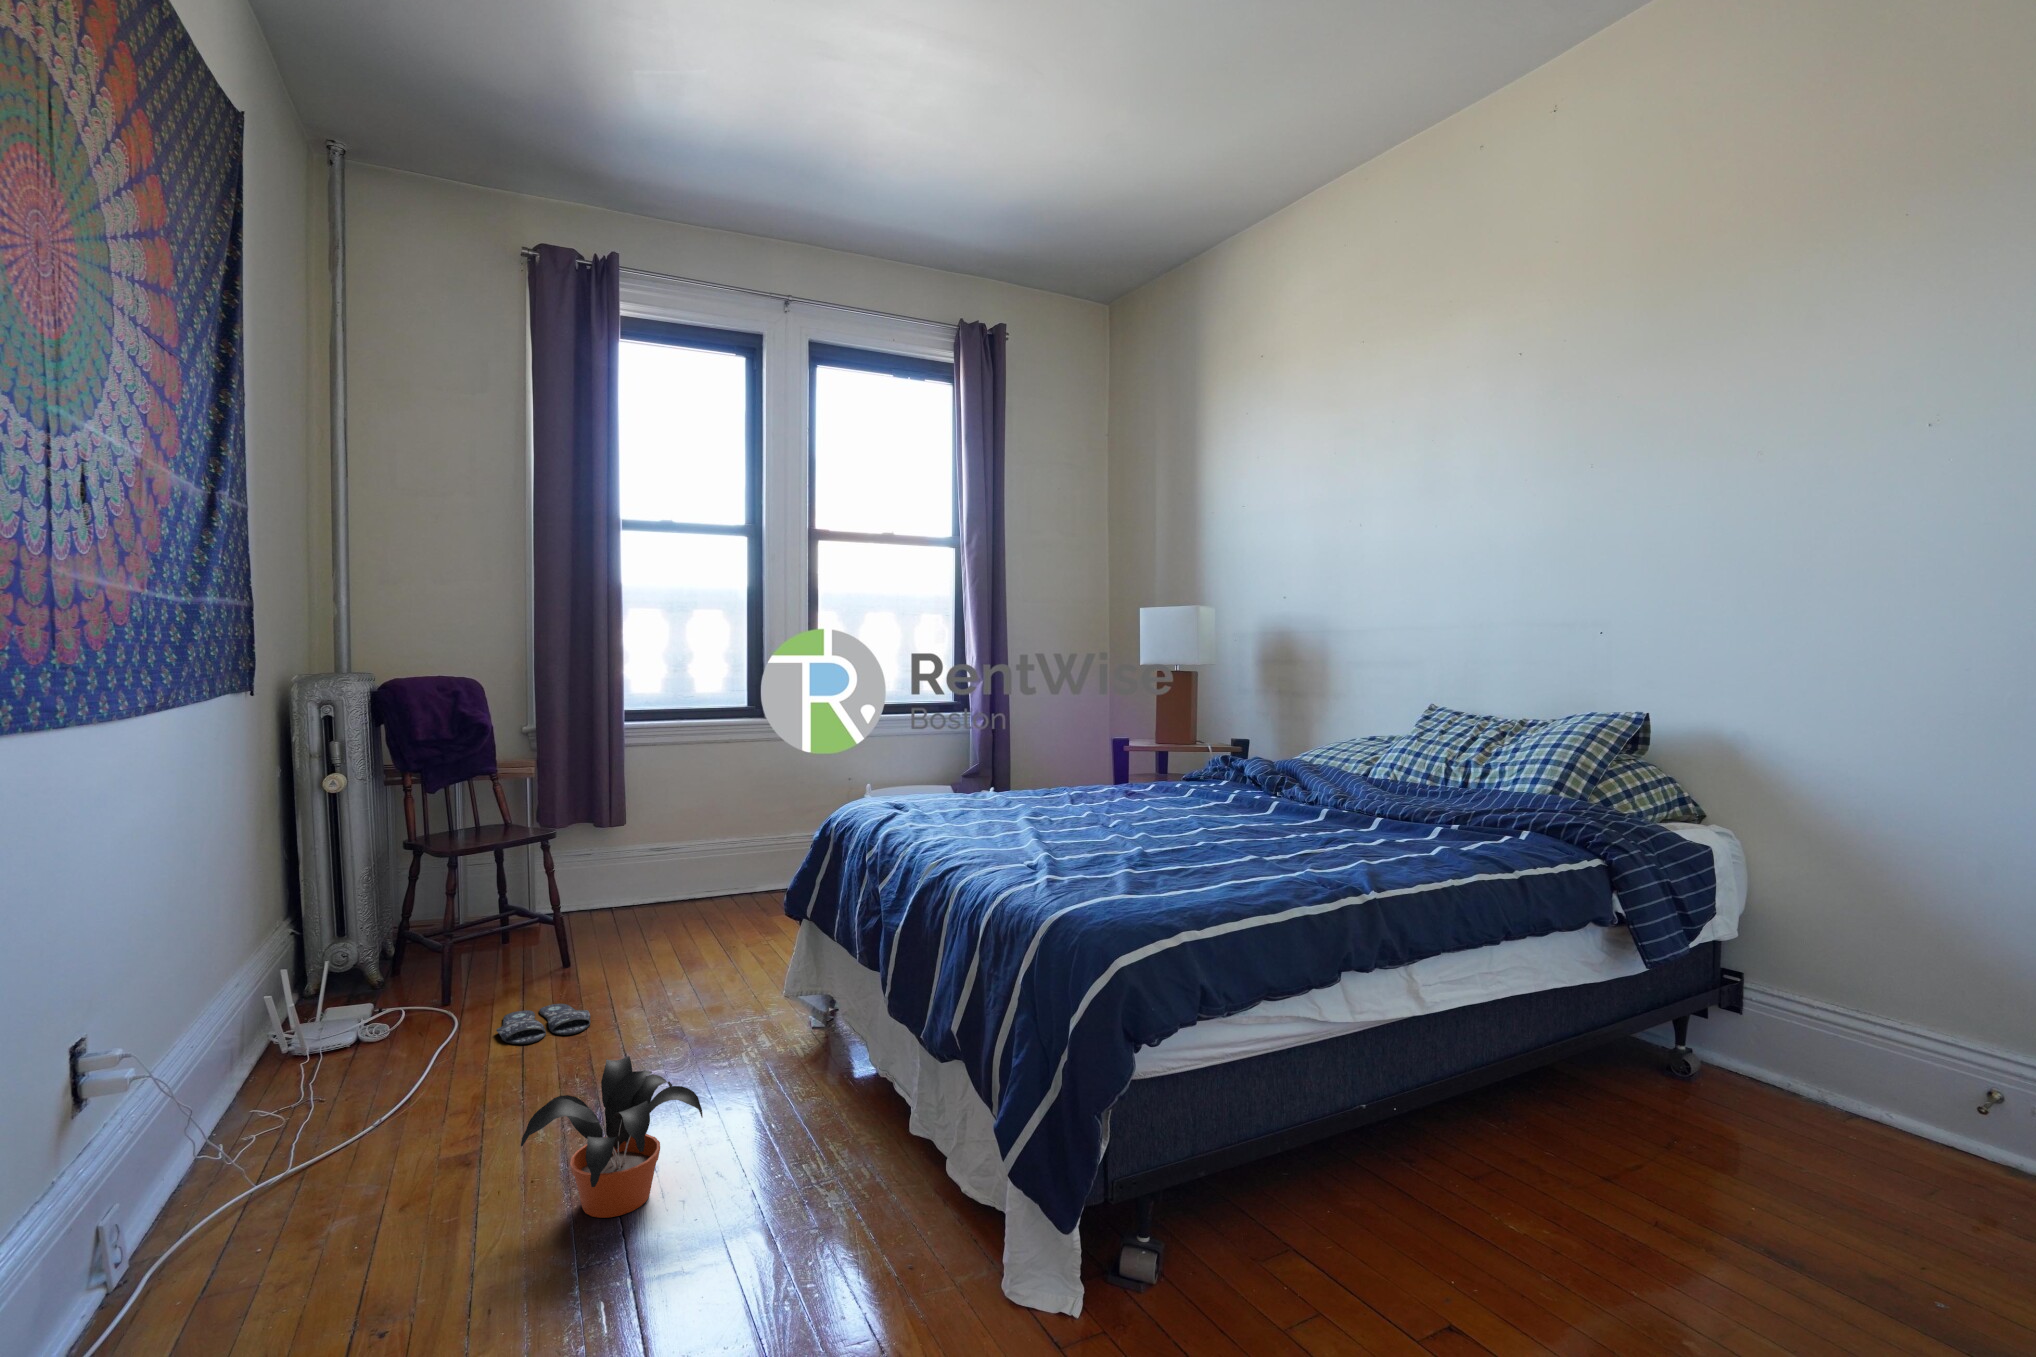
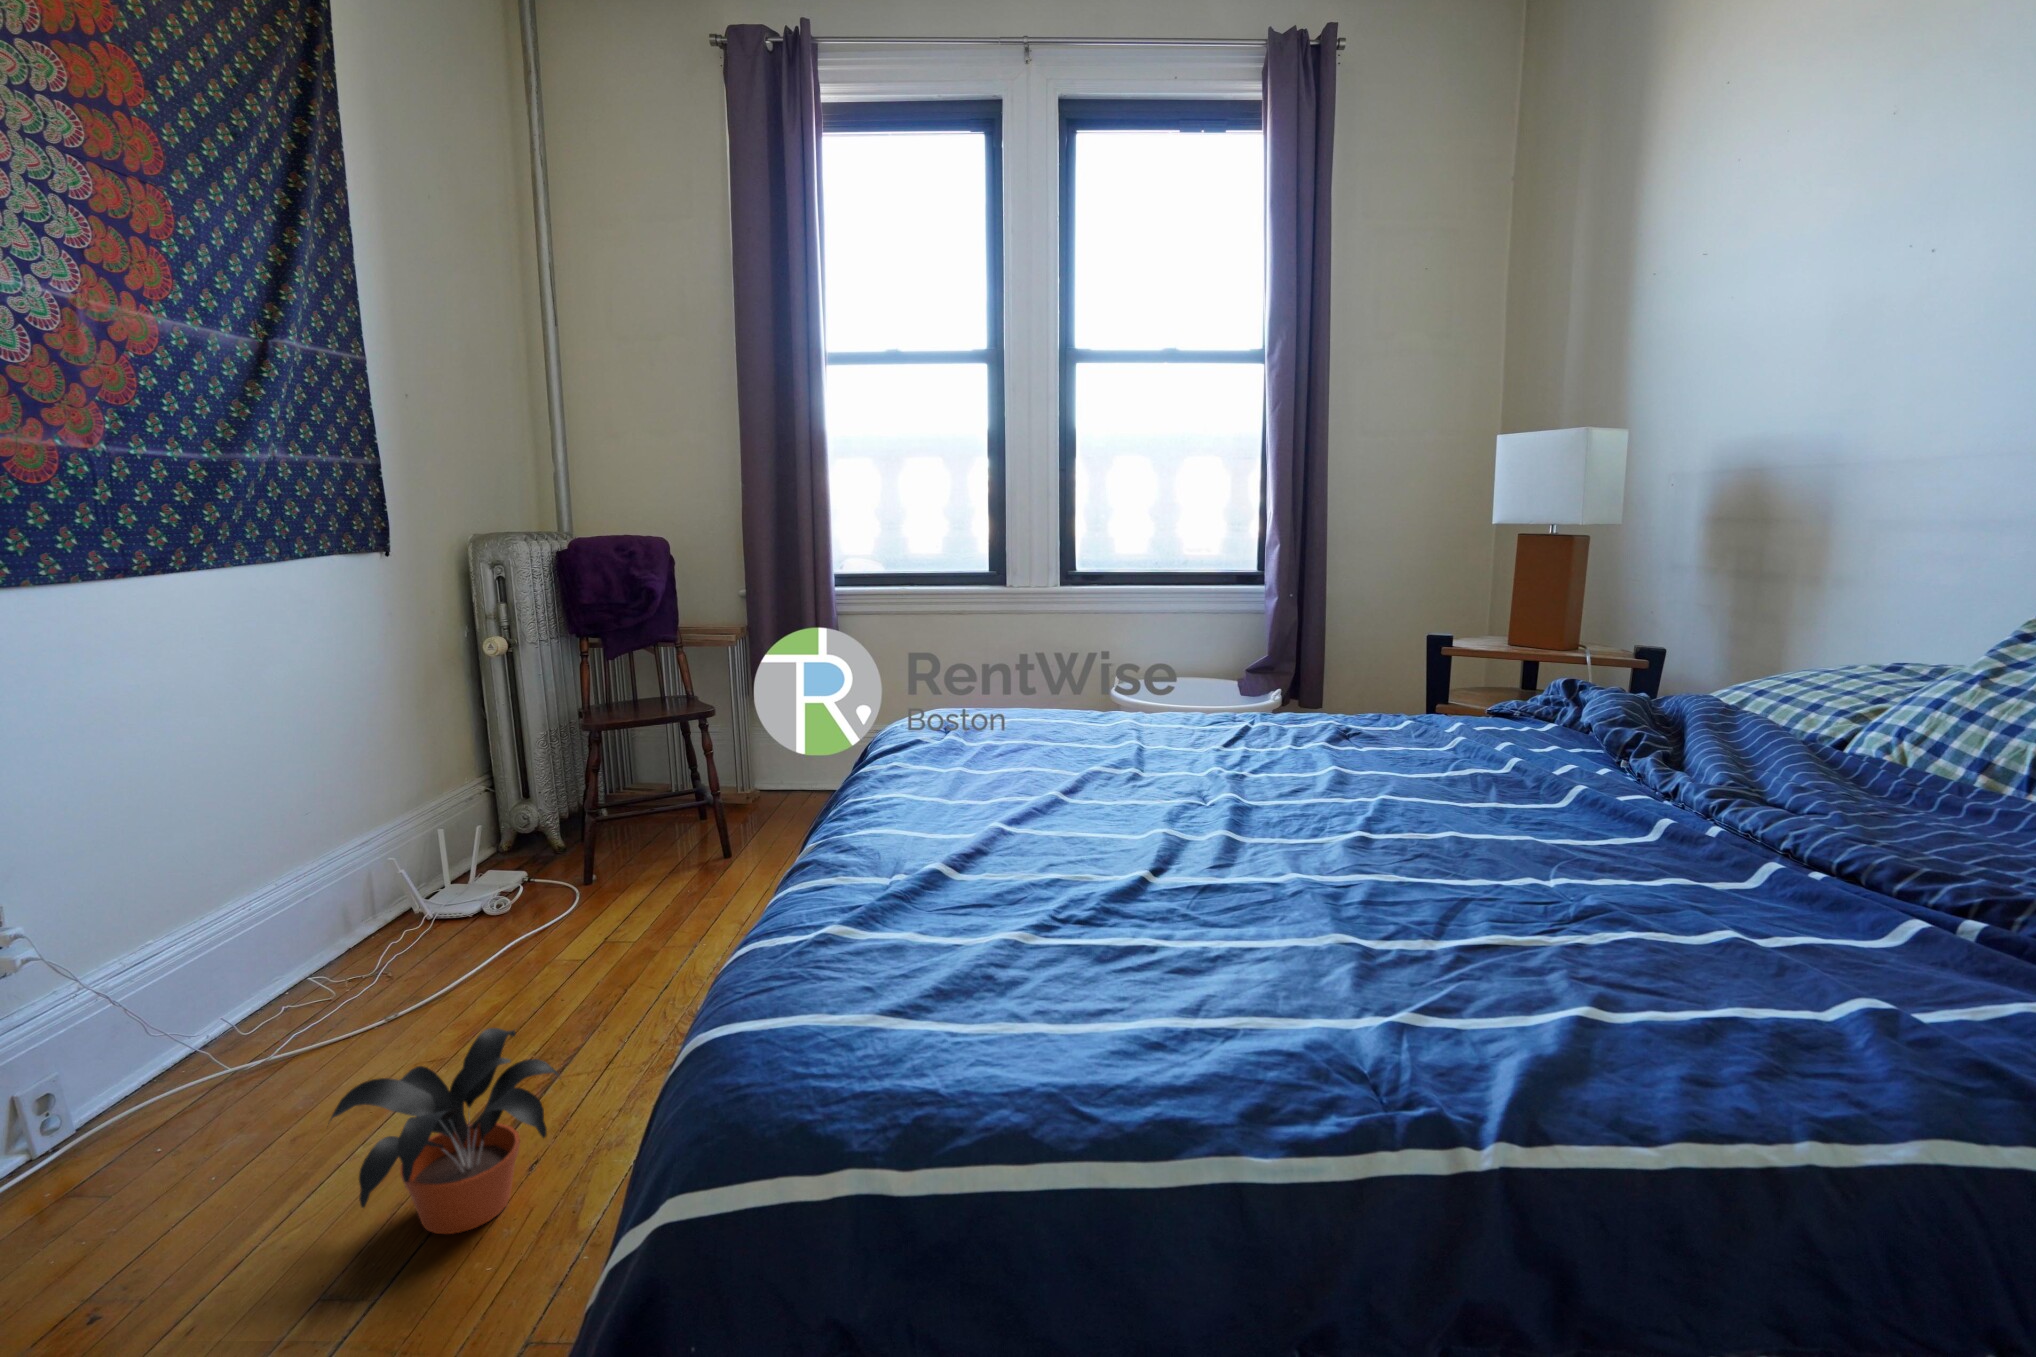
slippers: present [496,1004,591,1044] -> none [587,907,689,954]

